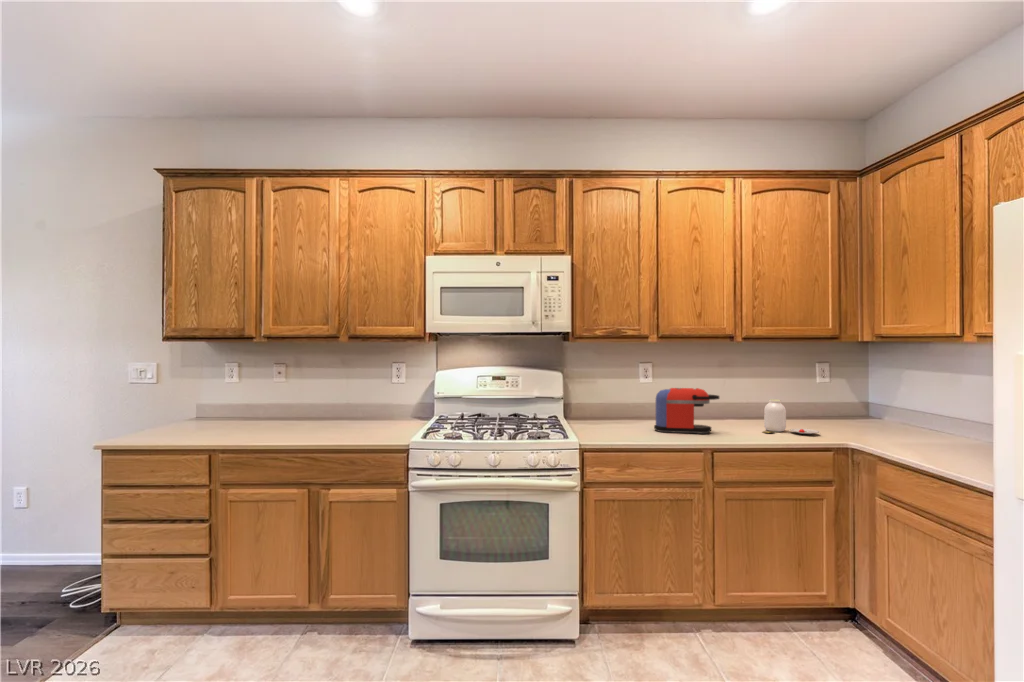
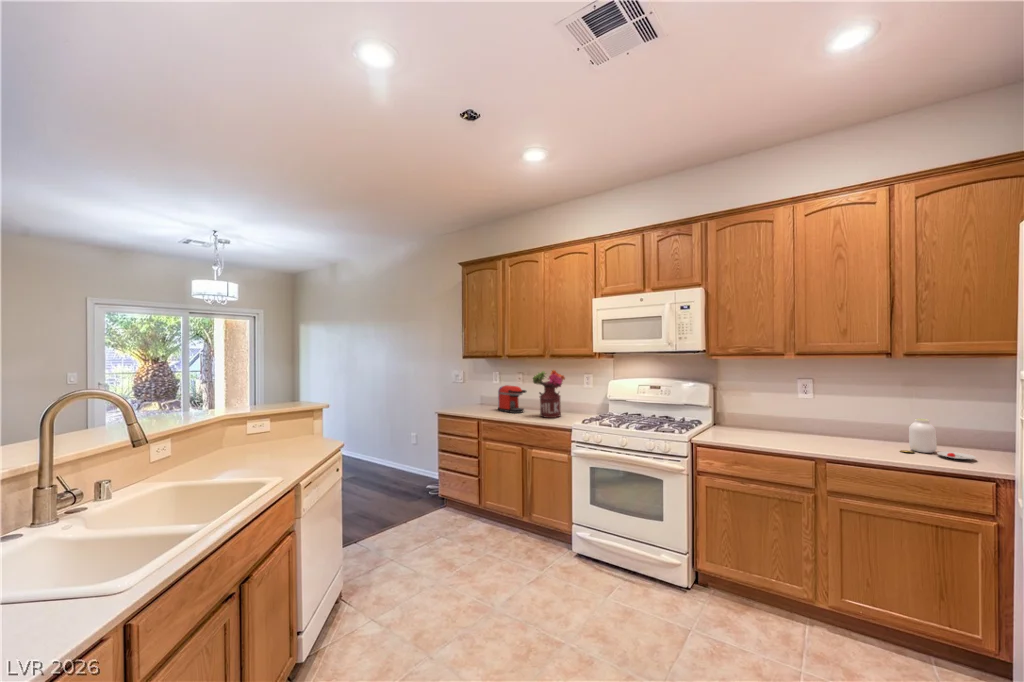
flower arrangement: none [324,360,376,436] -> present [533,370,565,418]
coffee maker: present [654,388,719,433] -> present [498,385,527,413]

